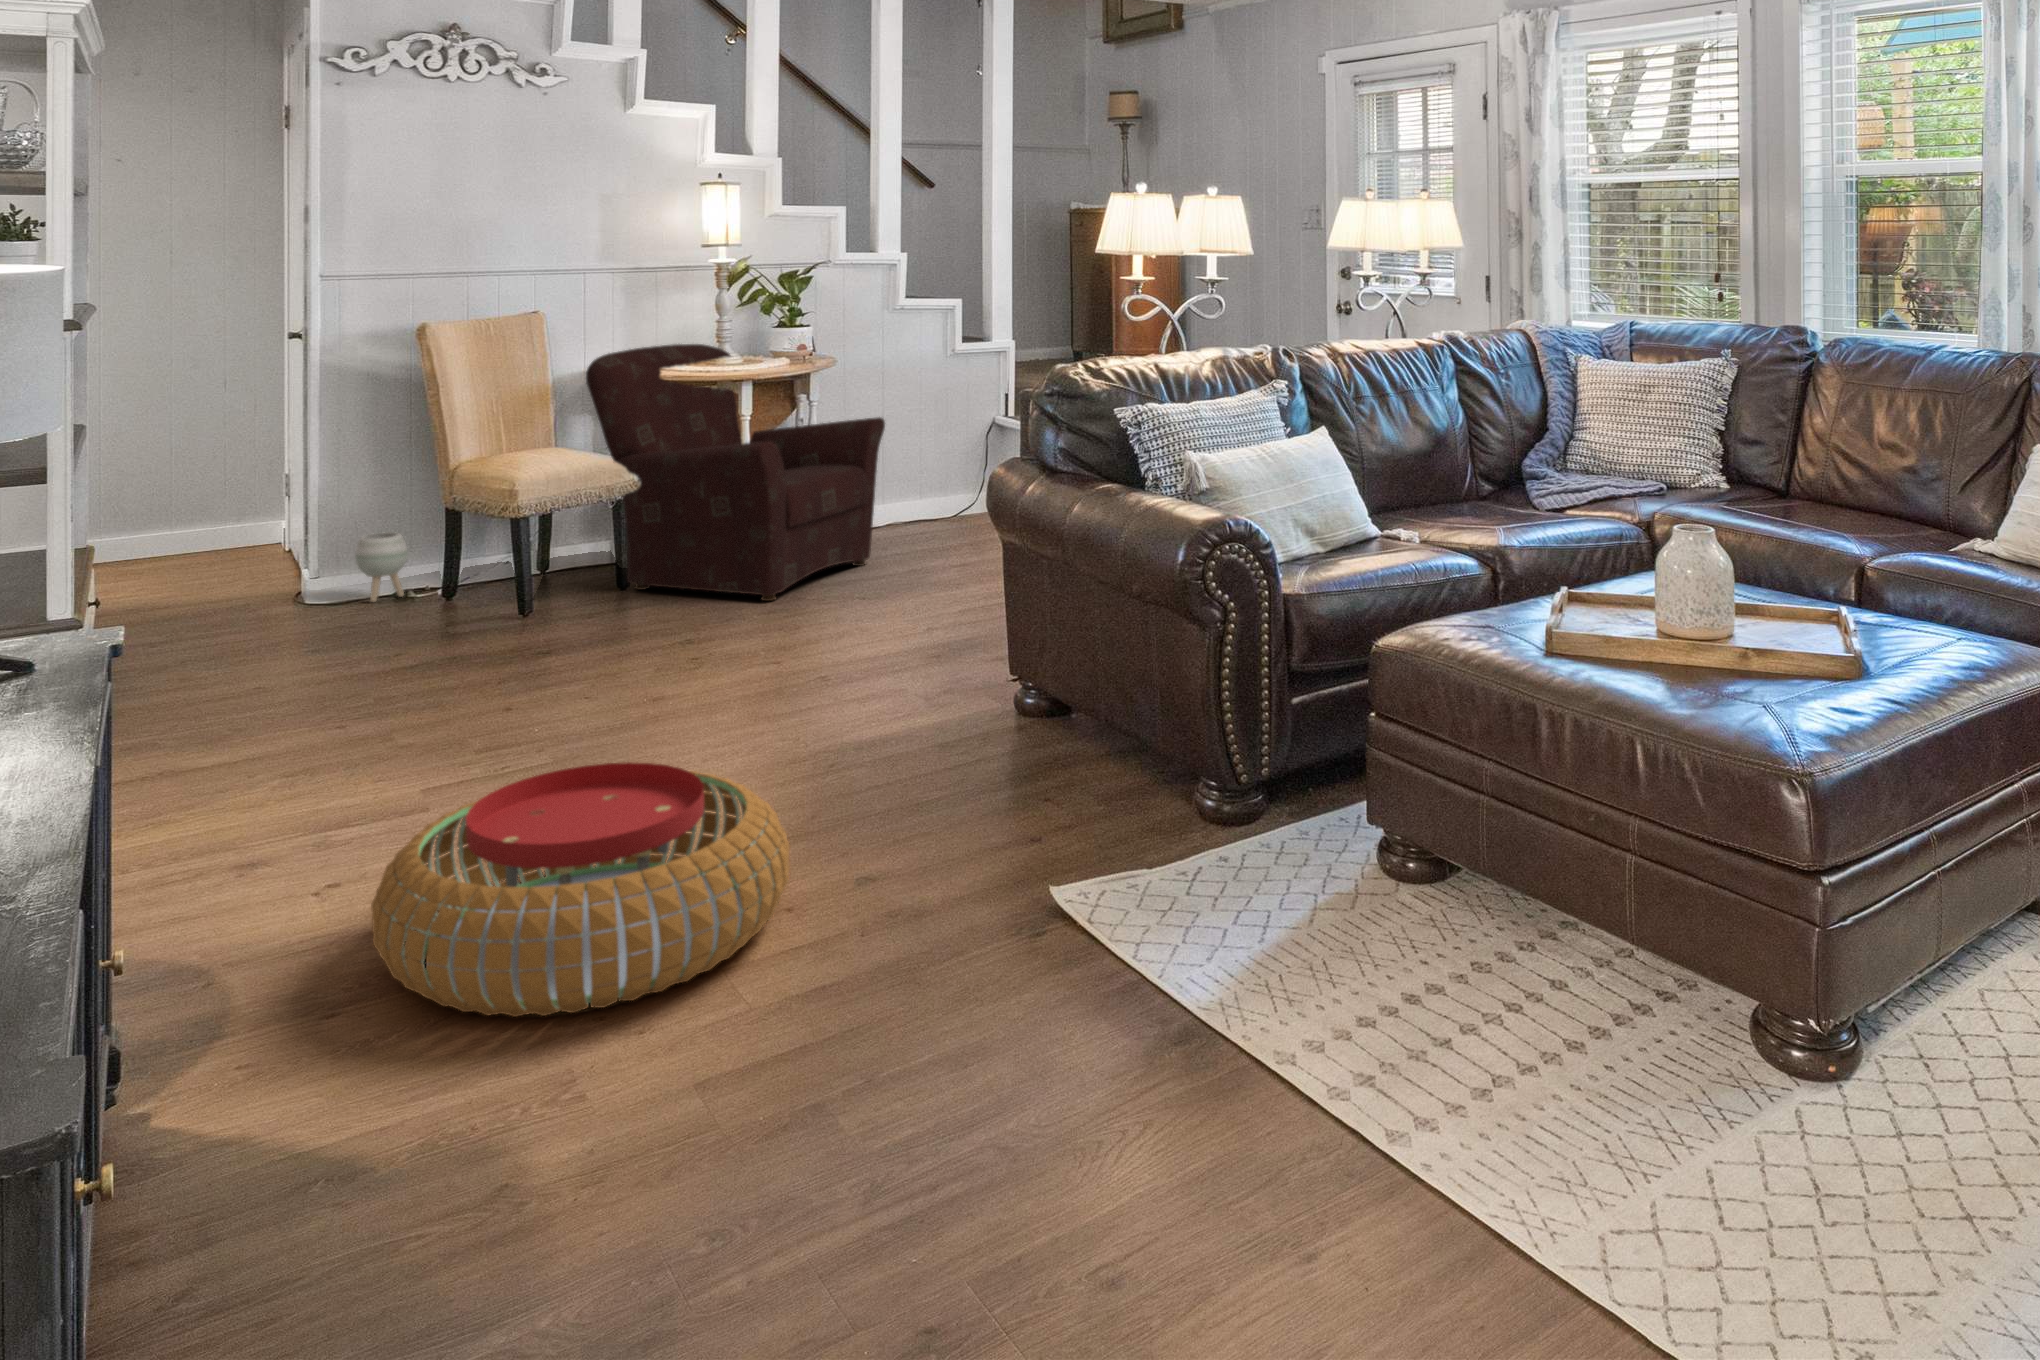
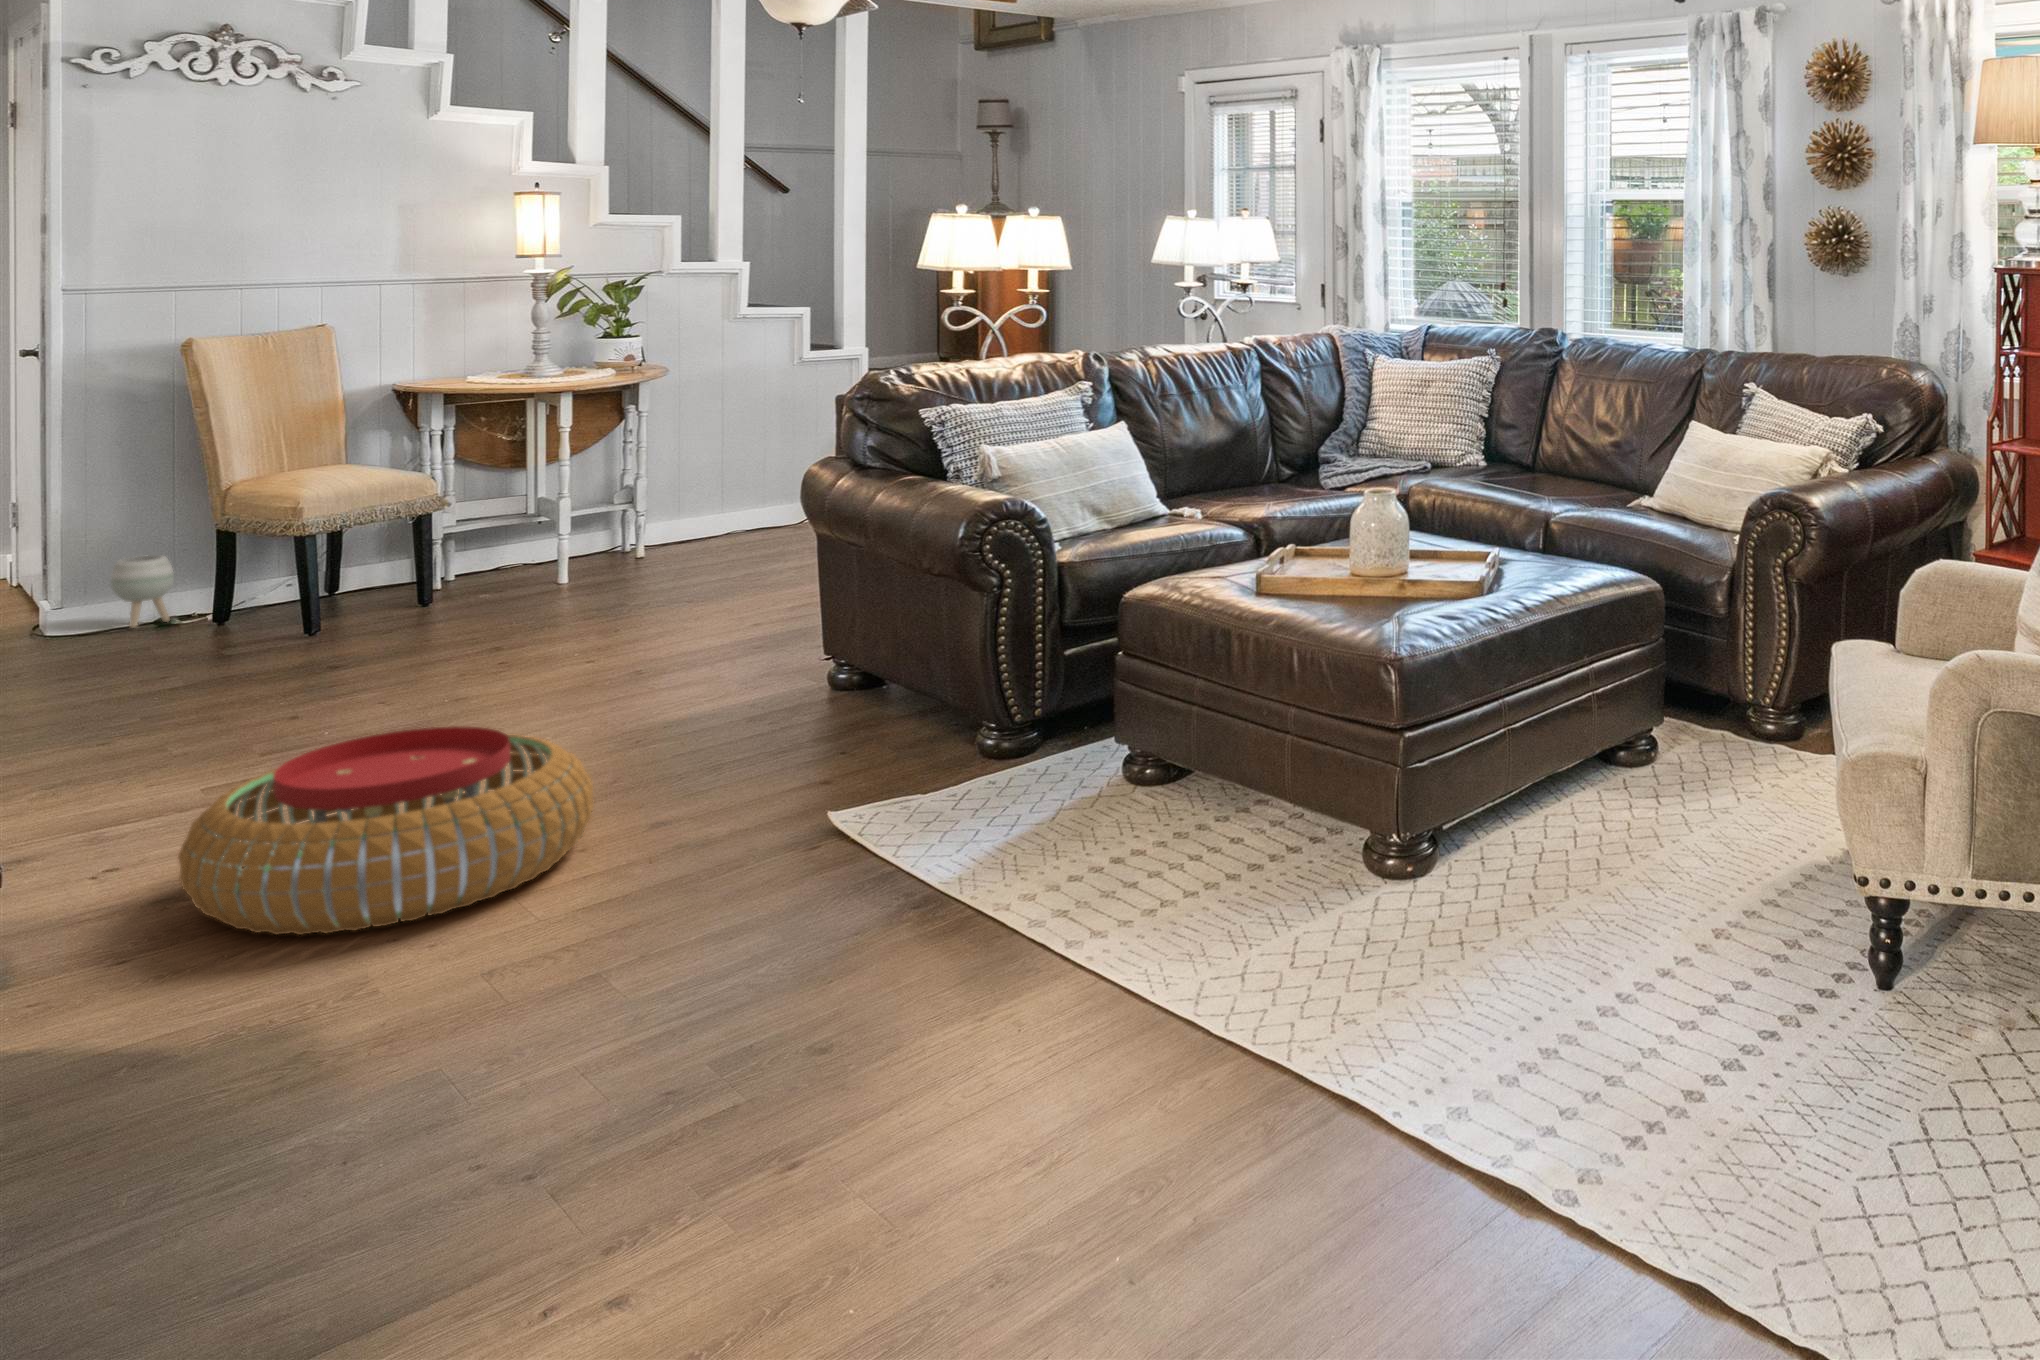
armchair: present [586,344,885,601] -> none [384,355,719,607]

